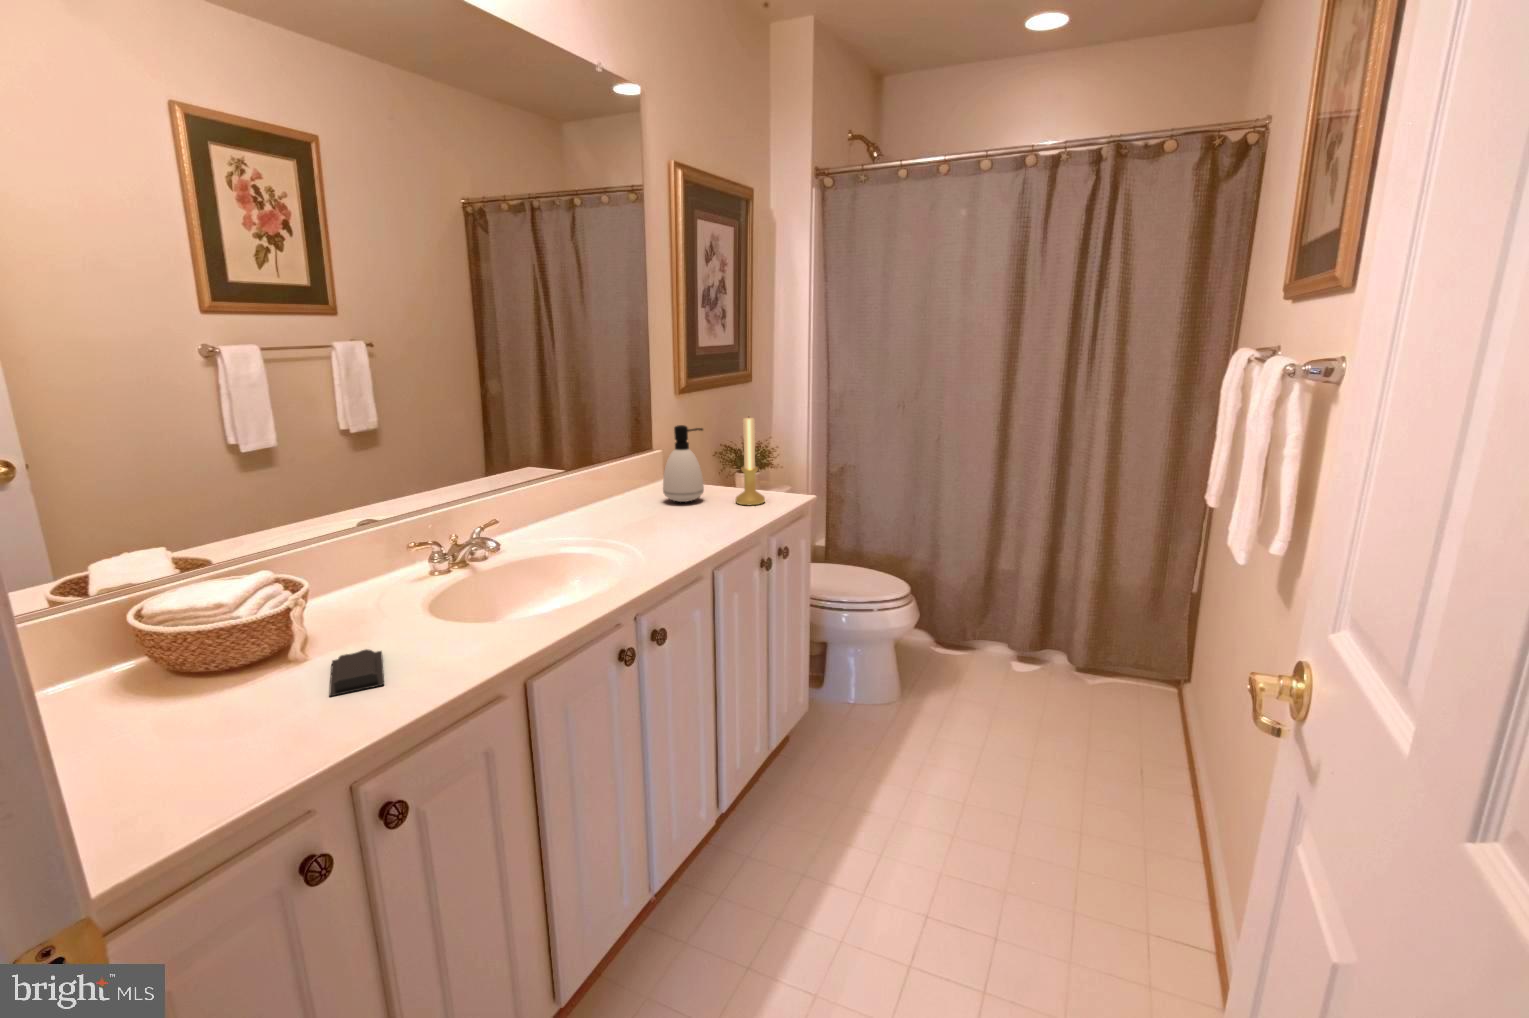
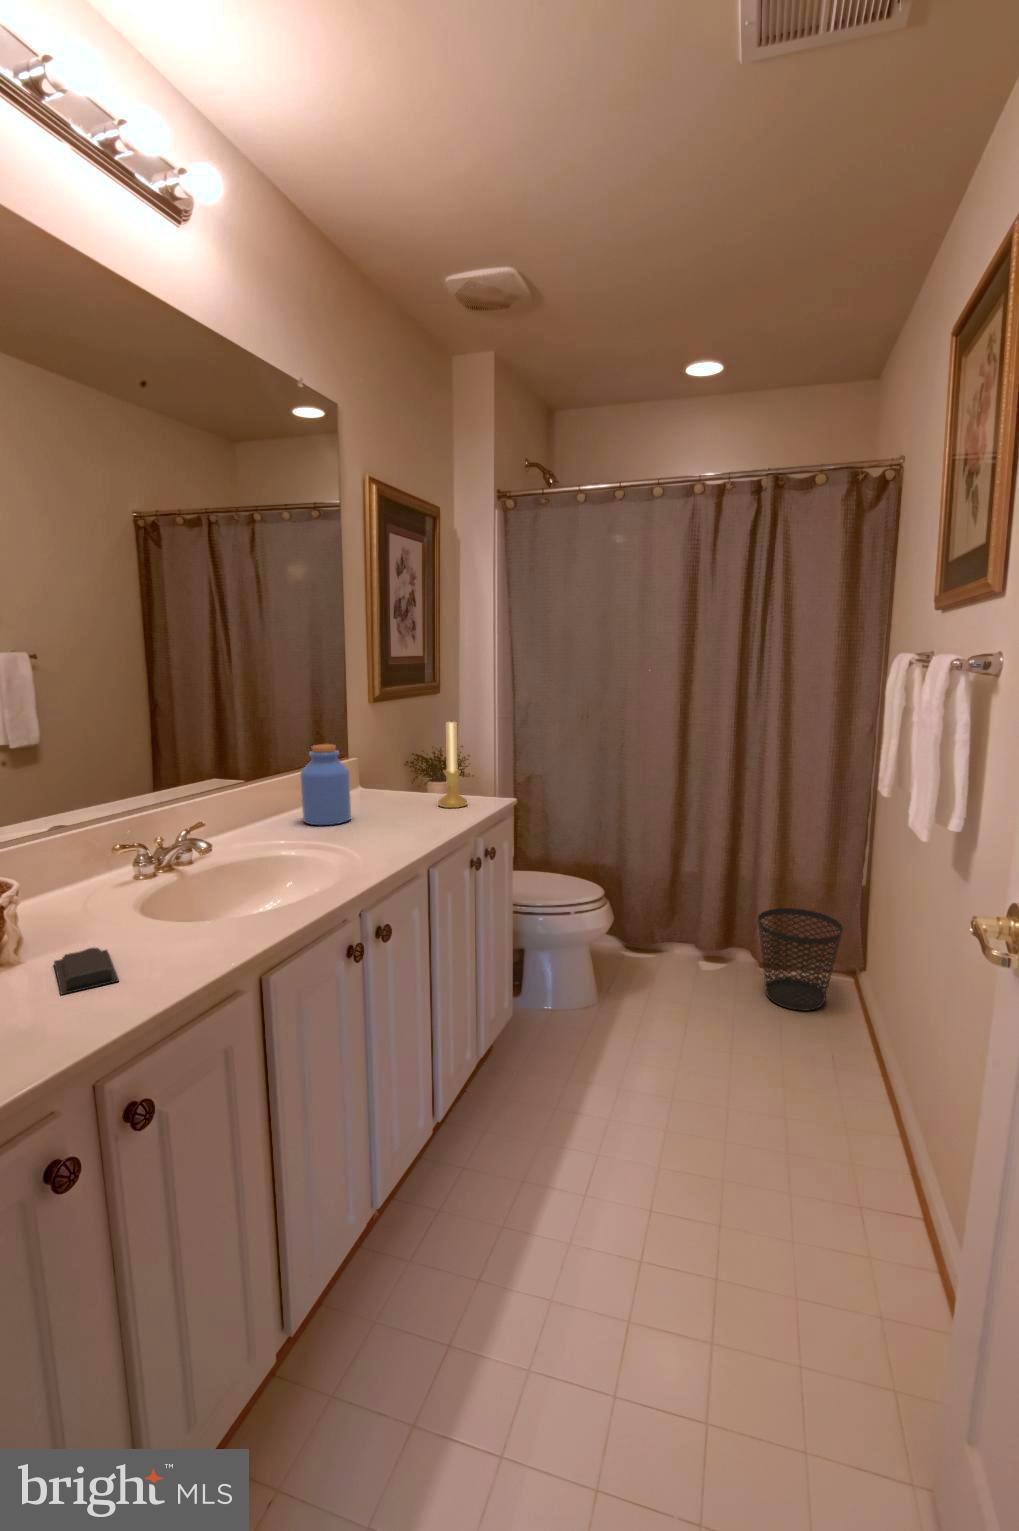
soap dispenser: present [663,425,704,502] -> none [364,730,405,806]
jar: none [596,441,647,521] -> present [300,744,351,825]
wastebasket: none [1074,612,1165,719] -> present [758,908,843,1011]

